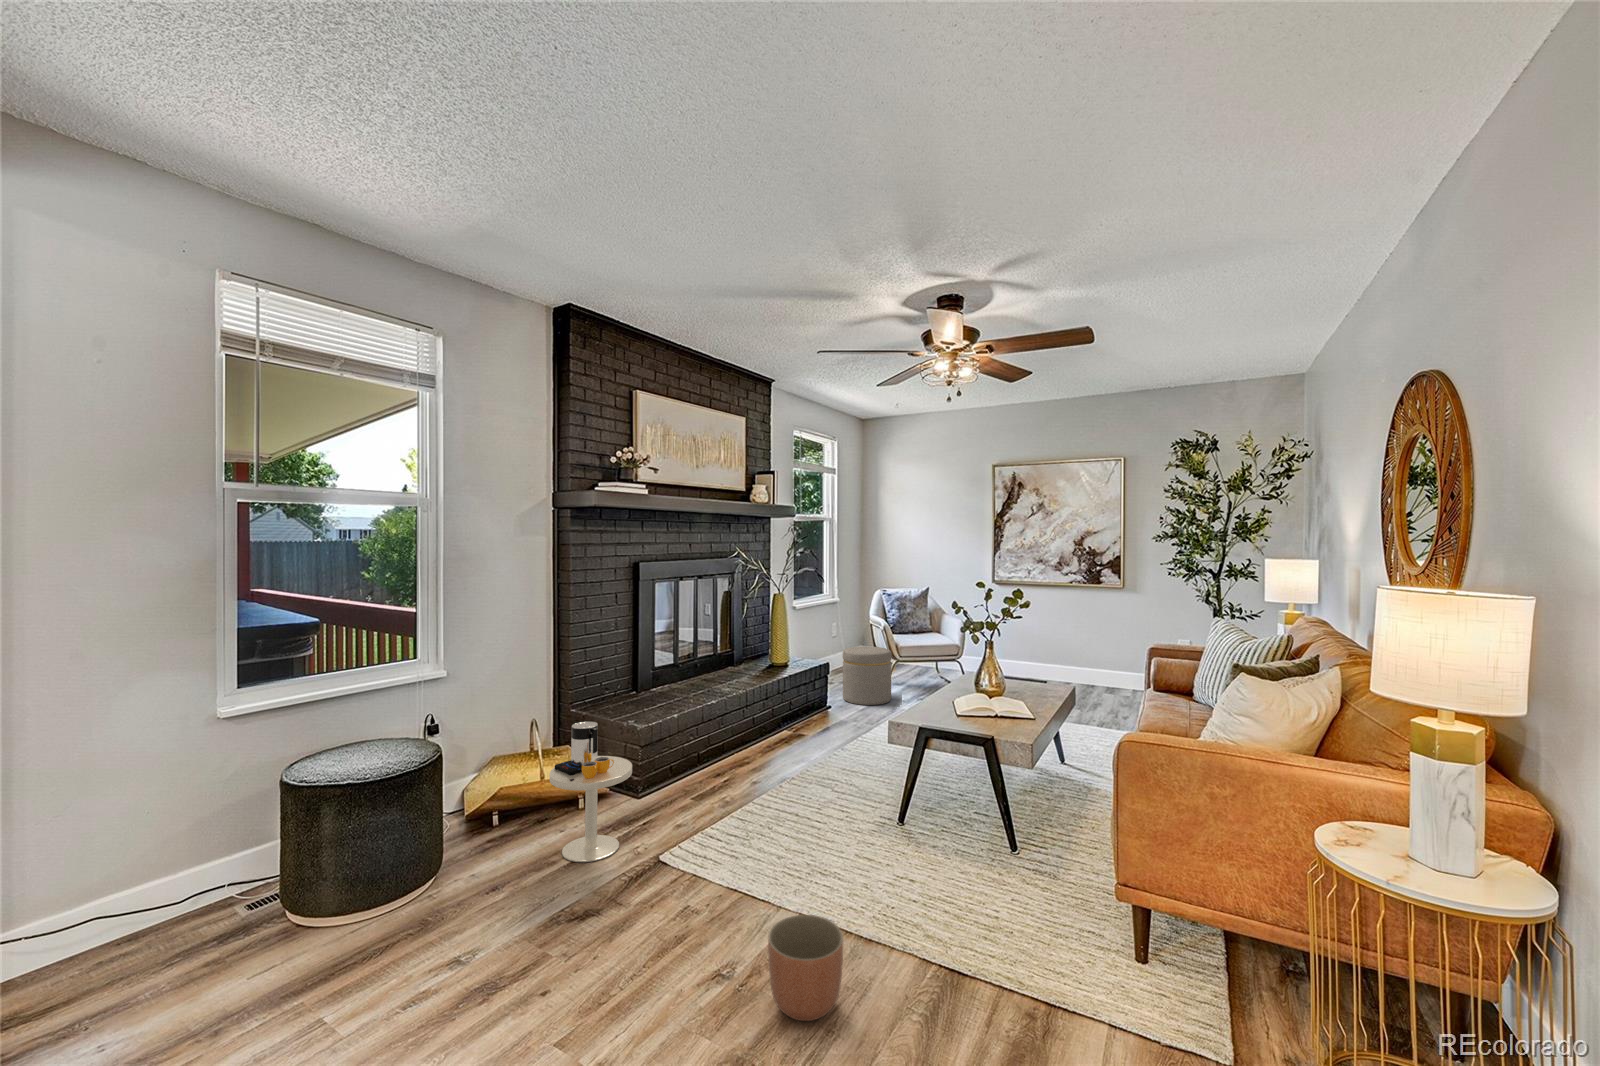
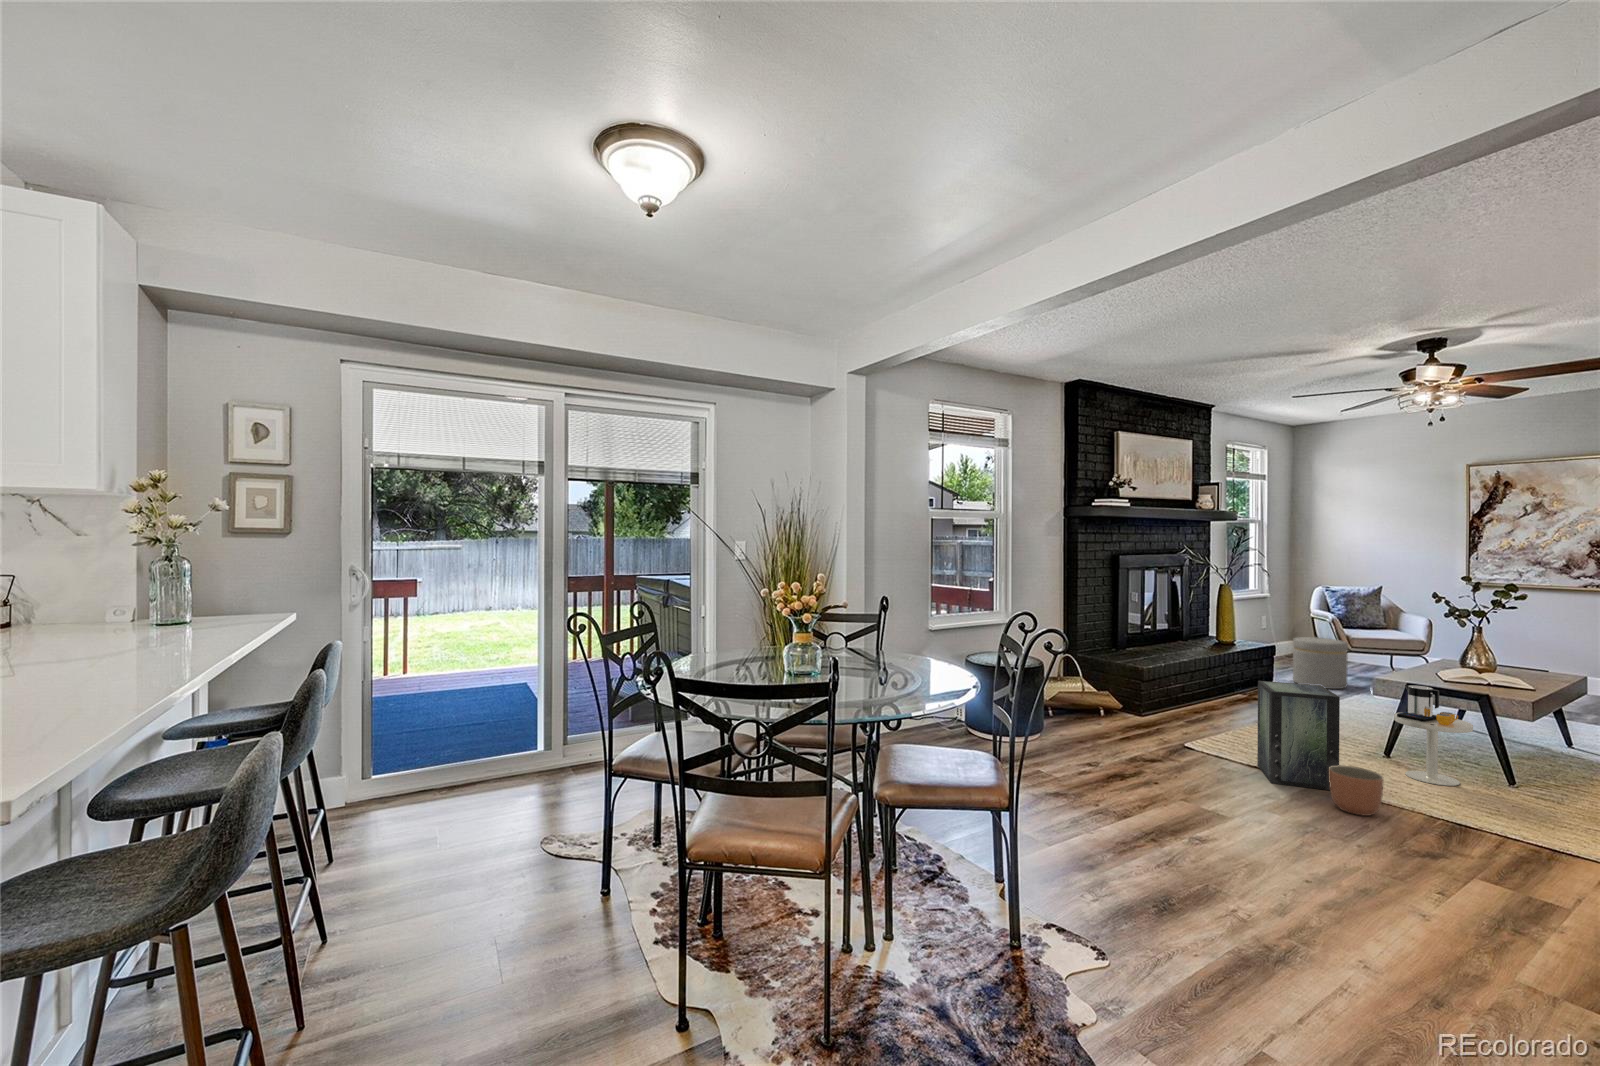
side table: present [550,722,632,862] -> present [1394,685,1473,786]
storage box: none [708,754,804,945] -> present [1257,681,1340,790]

